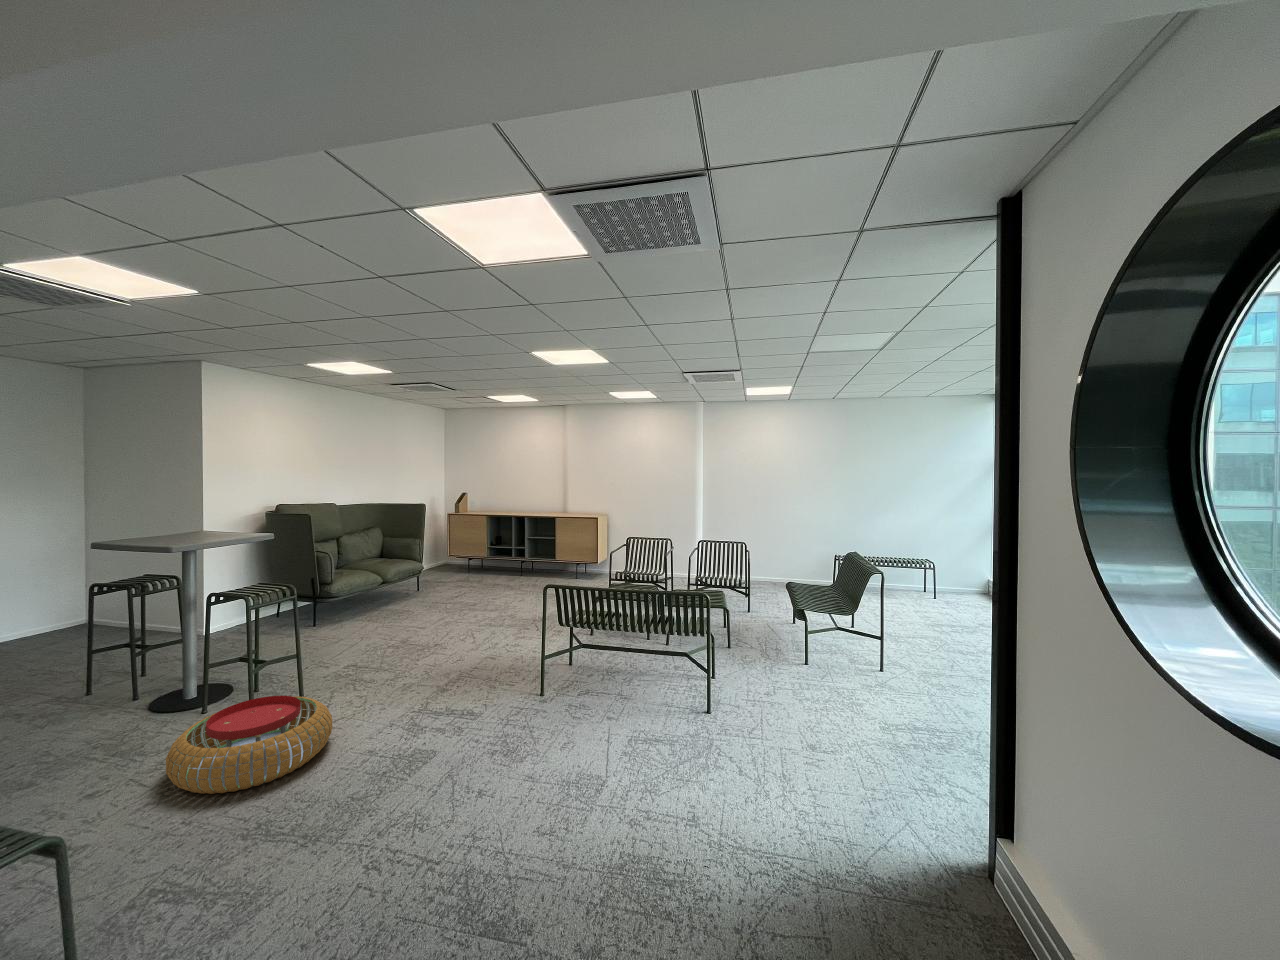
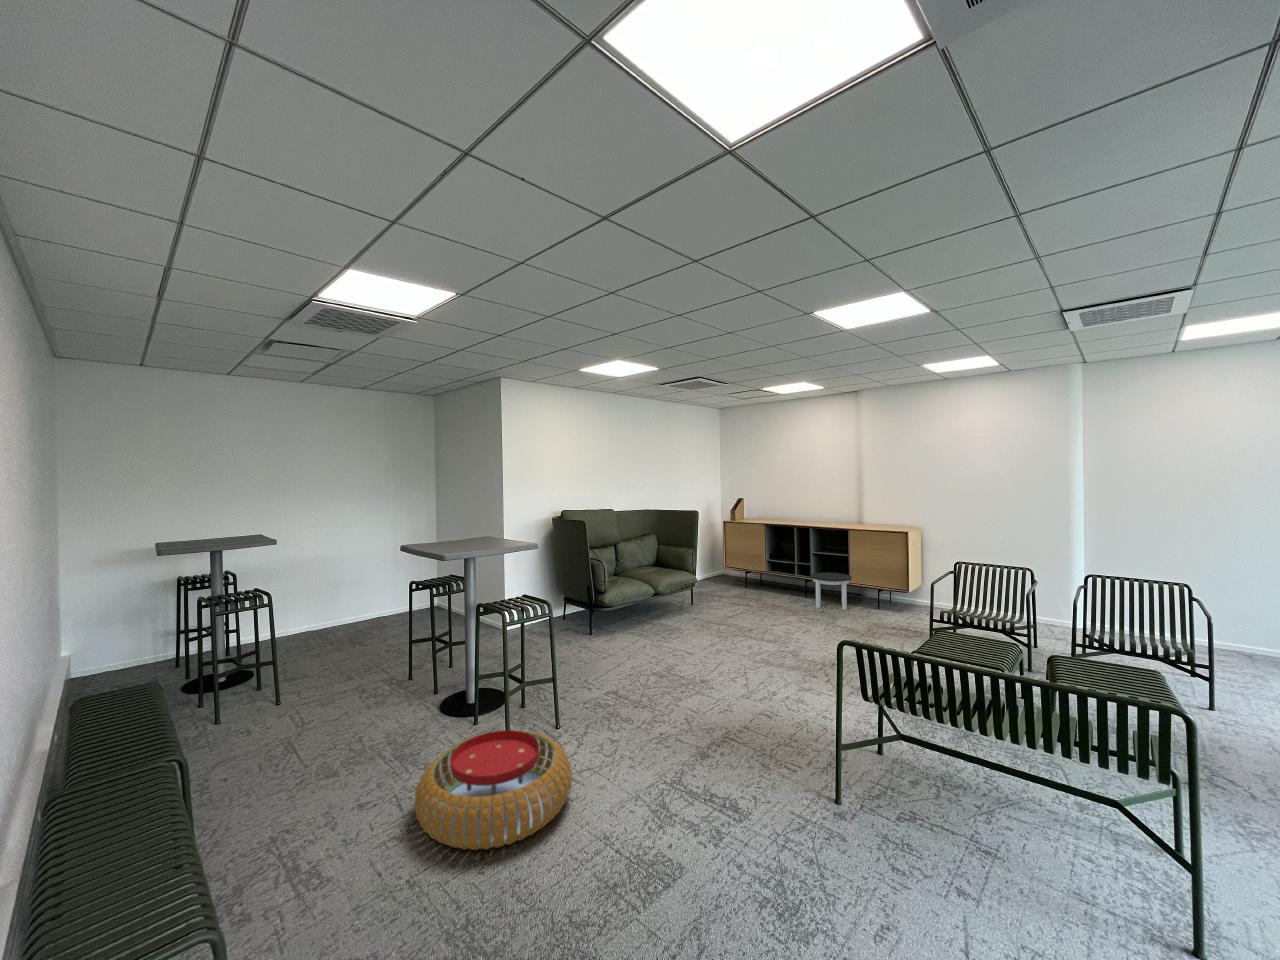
round table: none [526,553,558,583] -> present [810,572,852,610]

